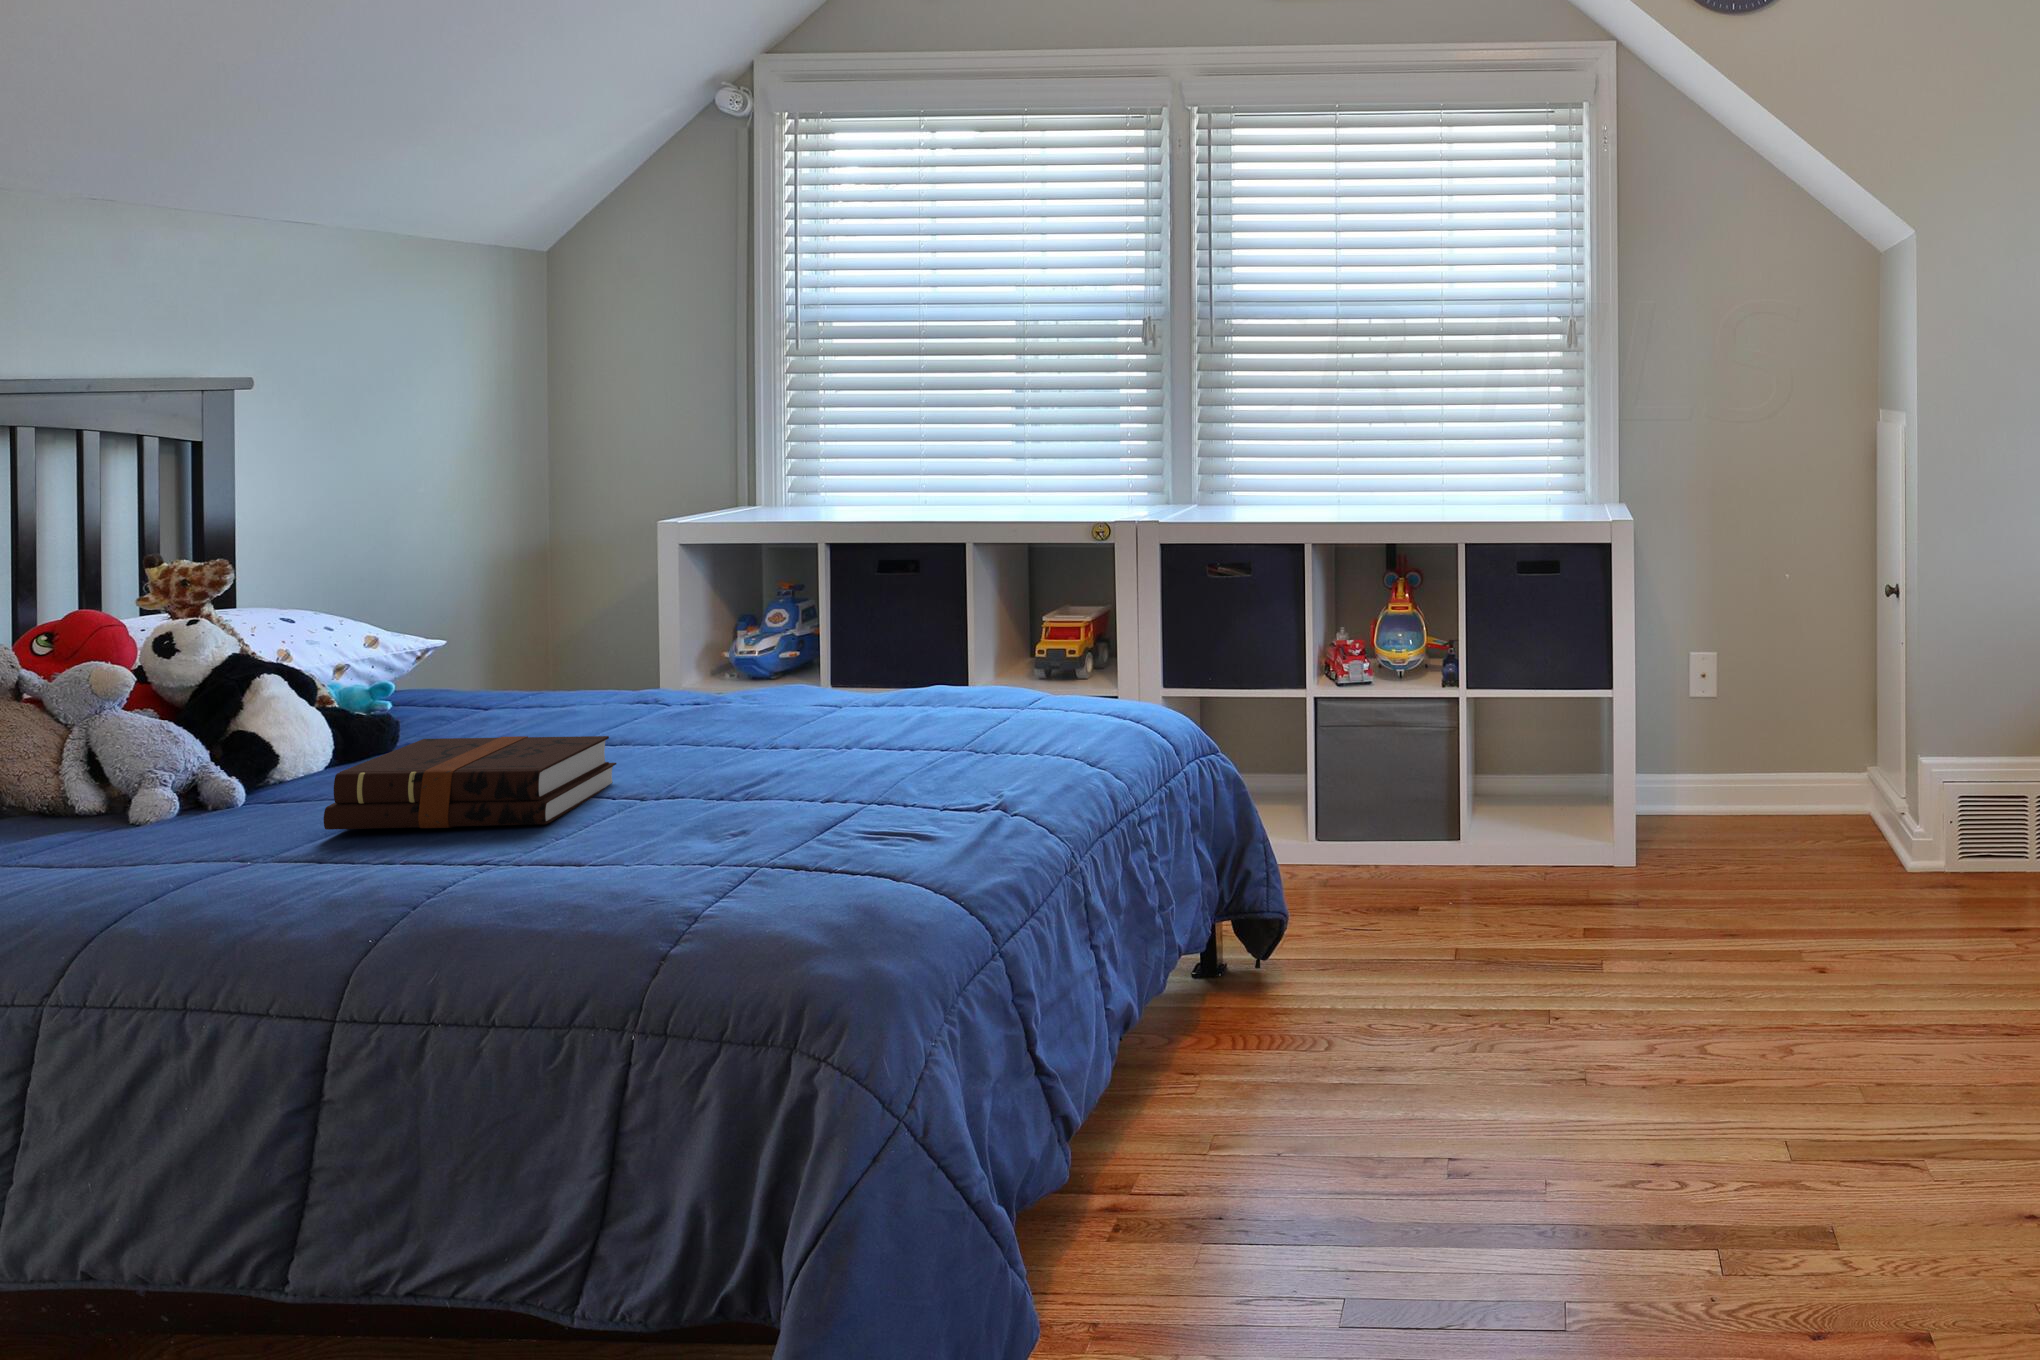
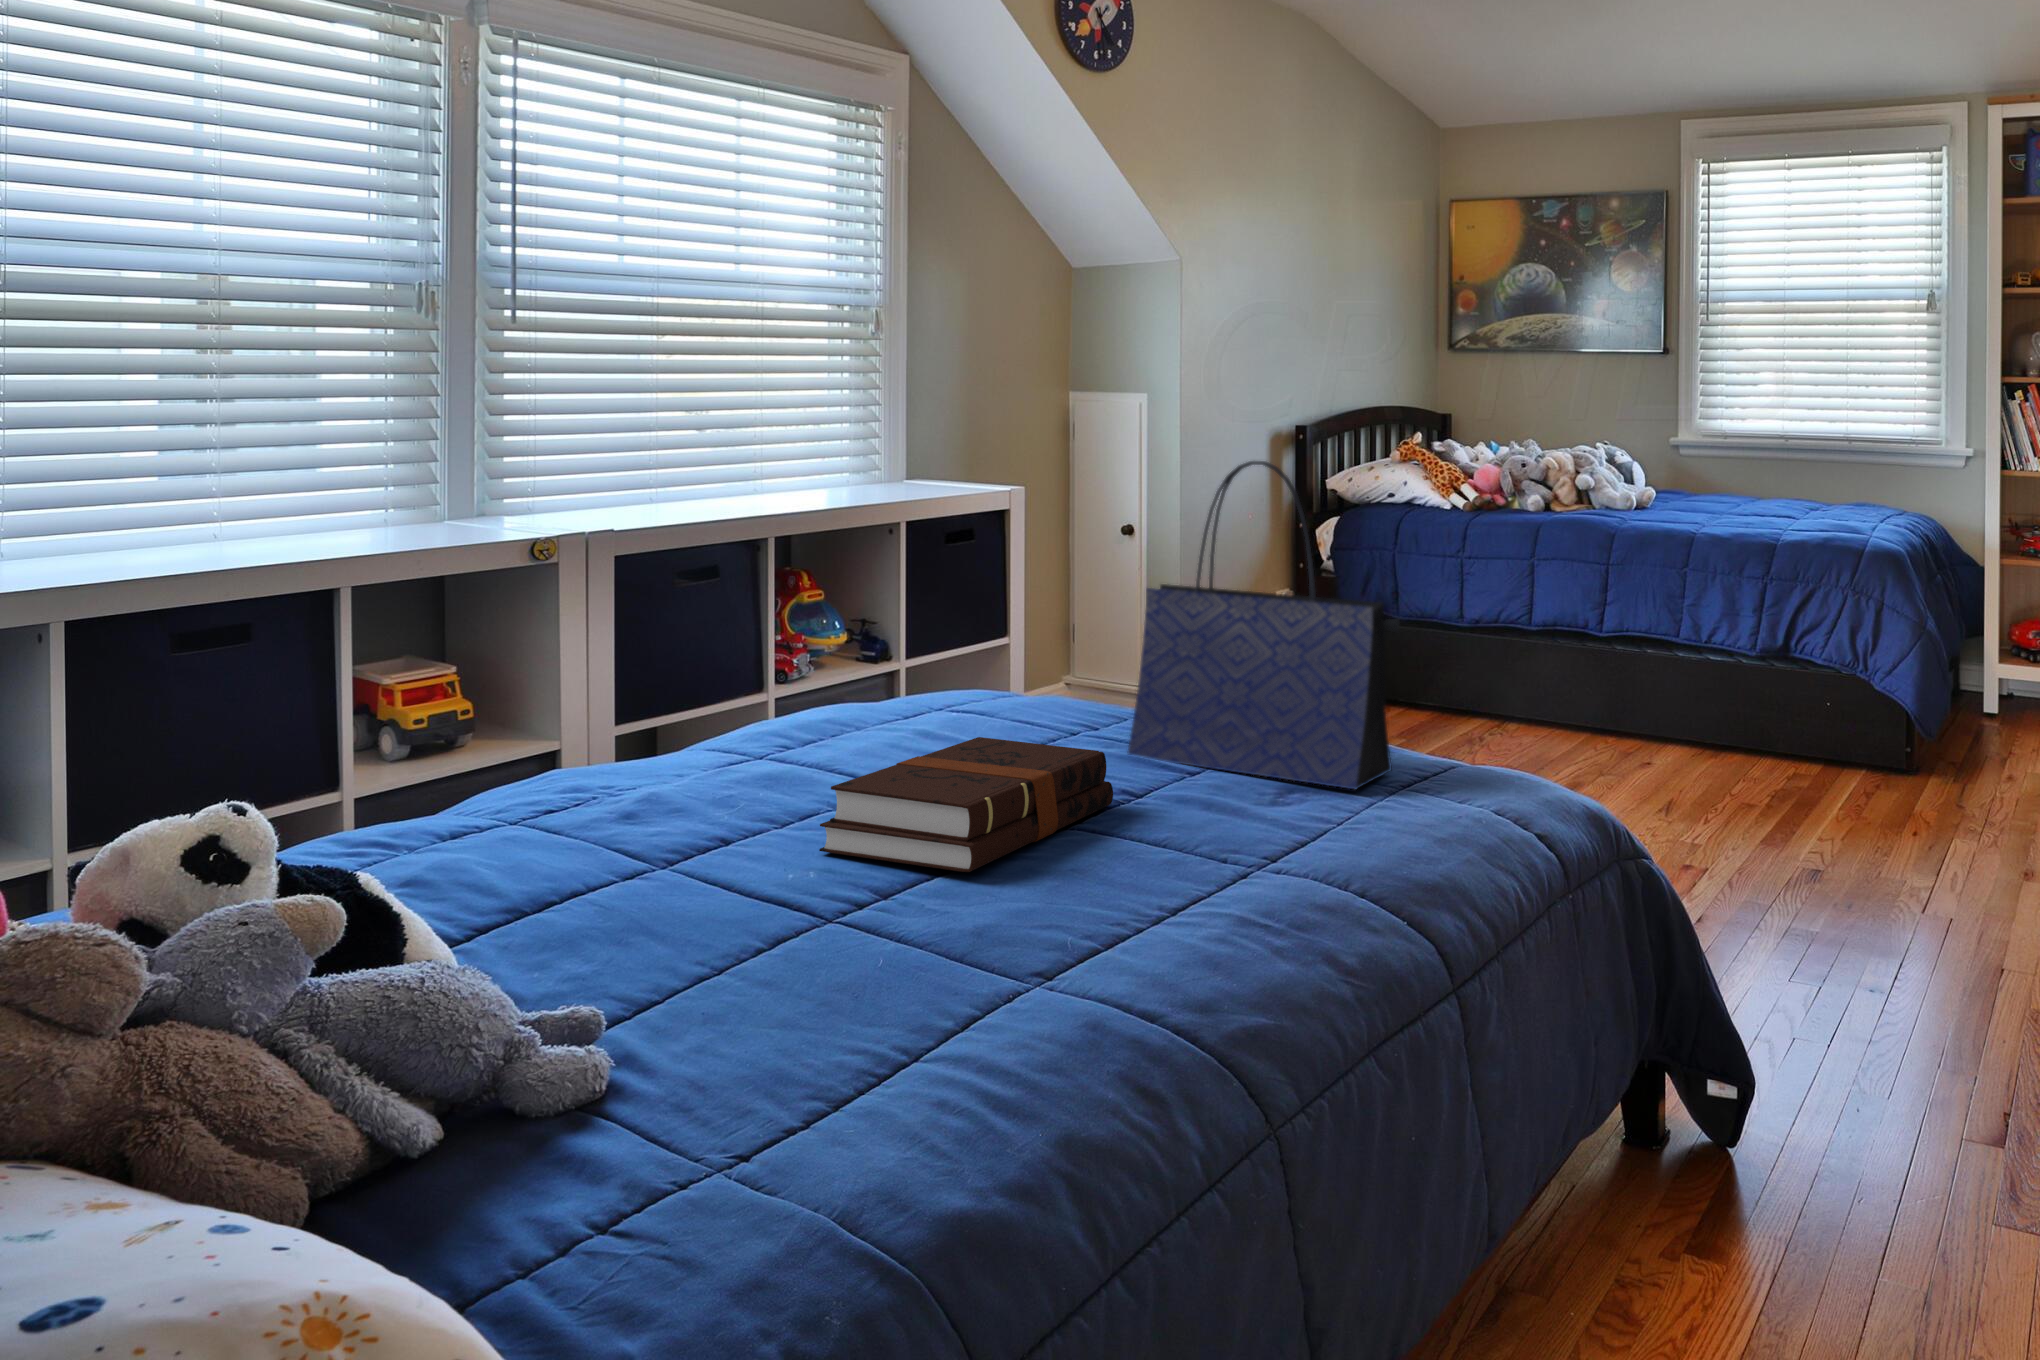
tote bag: none [585,499,810,885] -> present [1128,461,1400,790]

